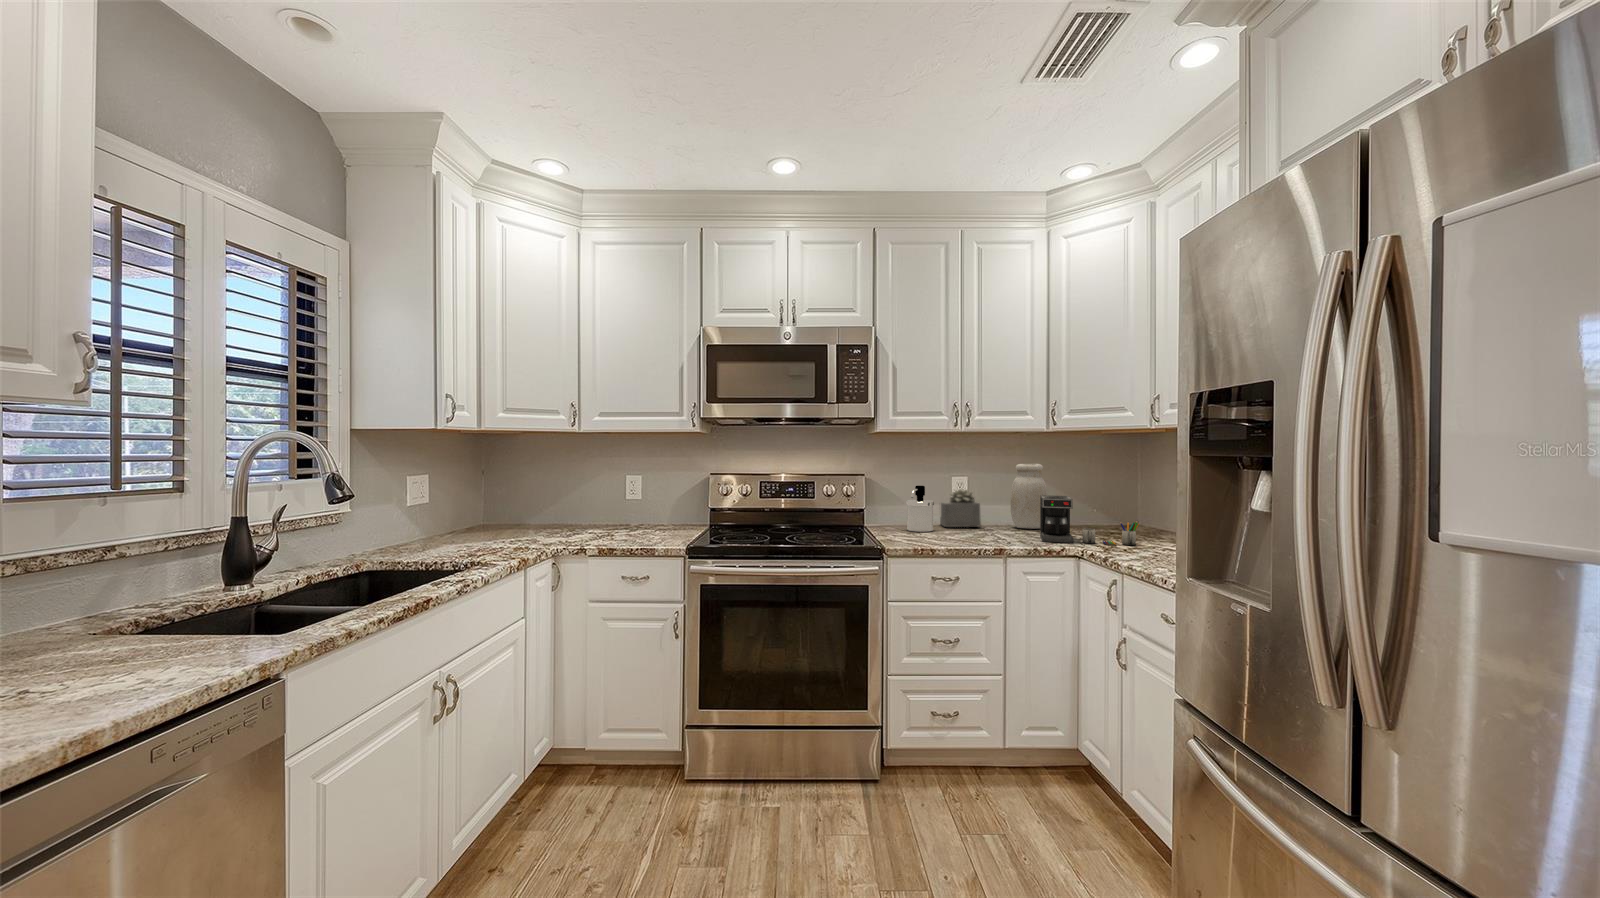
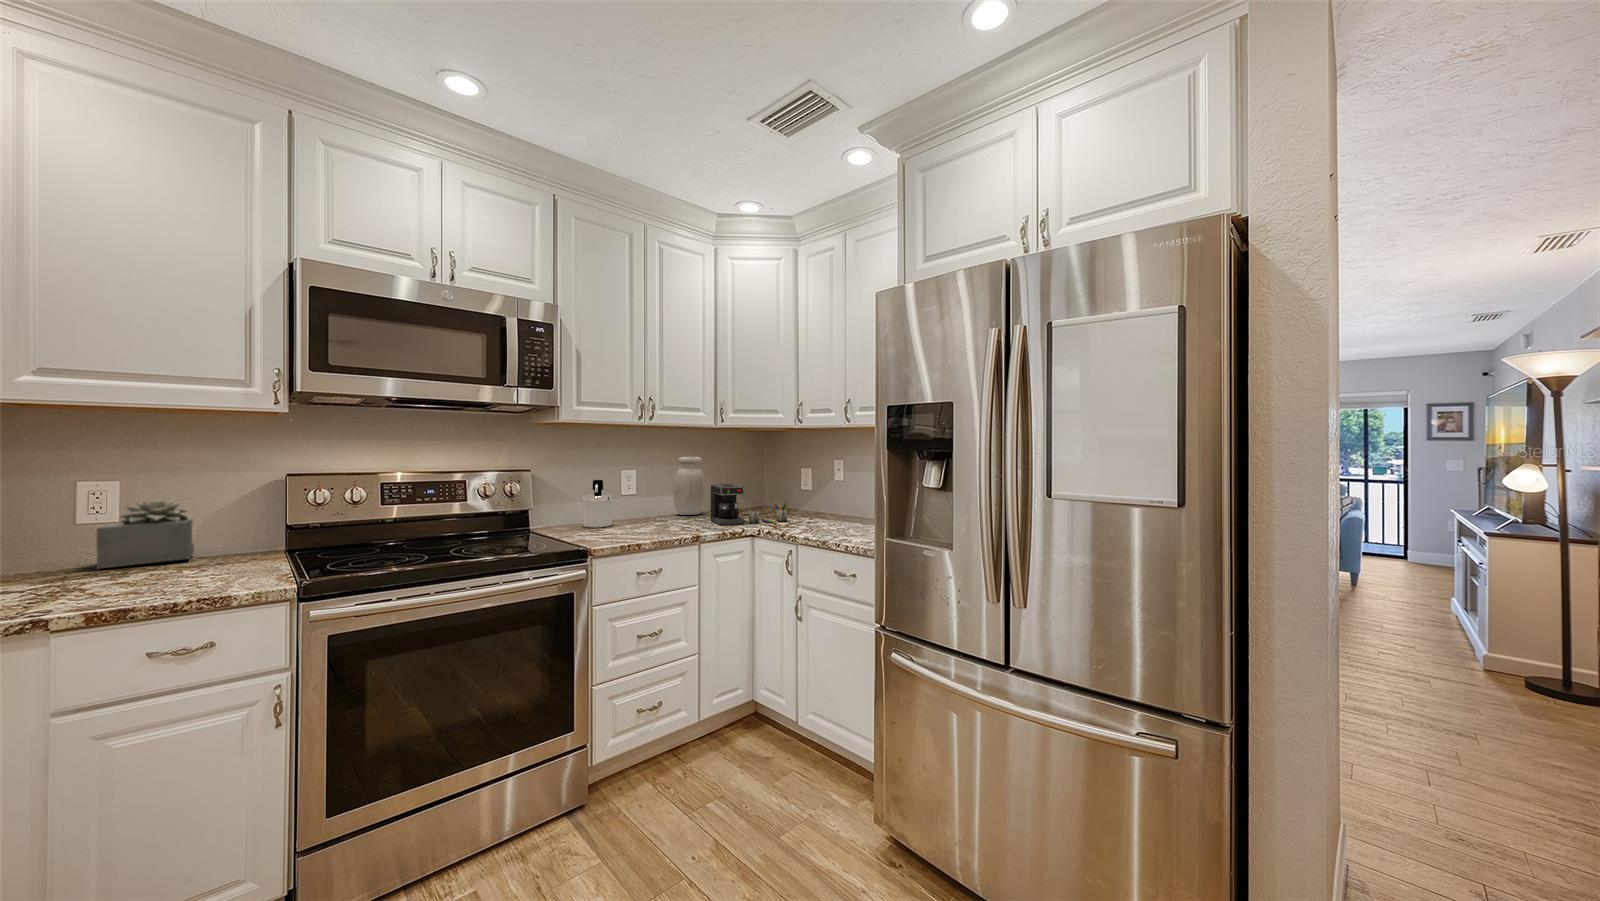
succulent plant: present [940,489,981,527] -> present [96,499,194,568]

